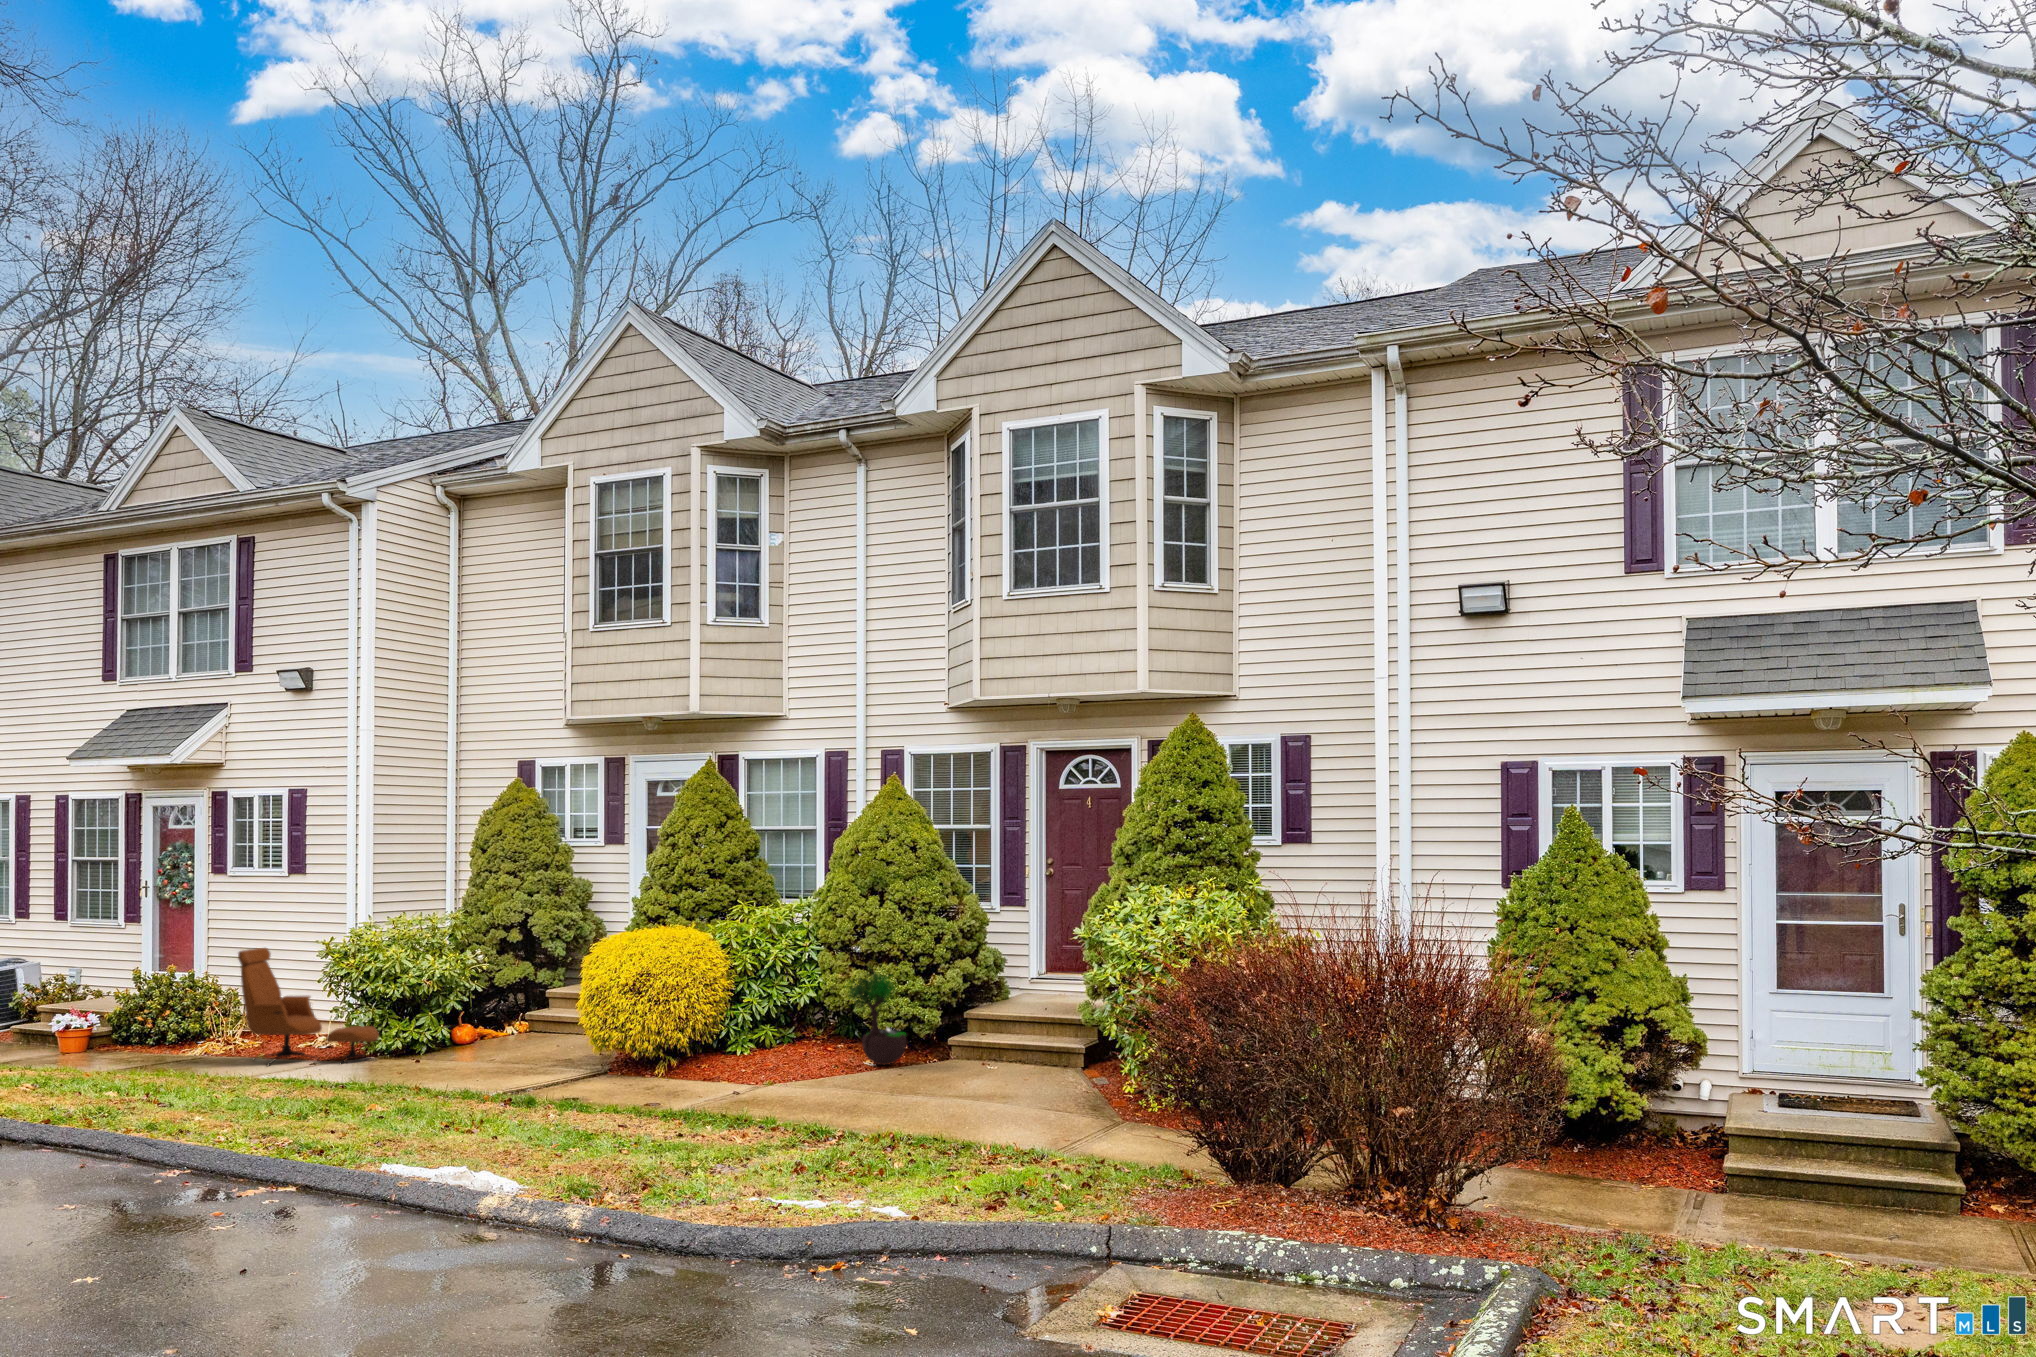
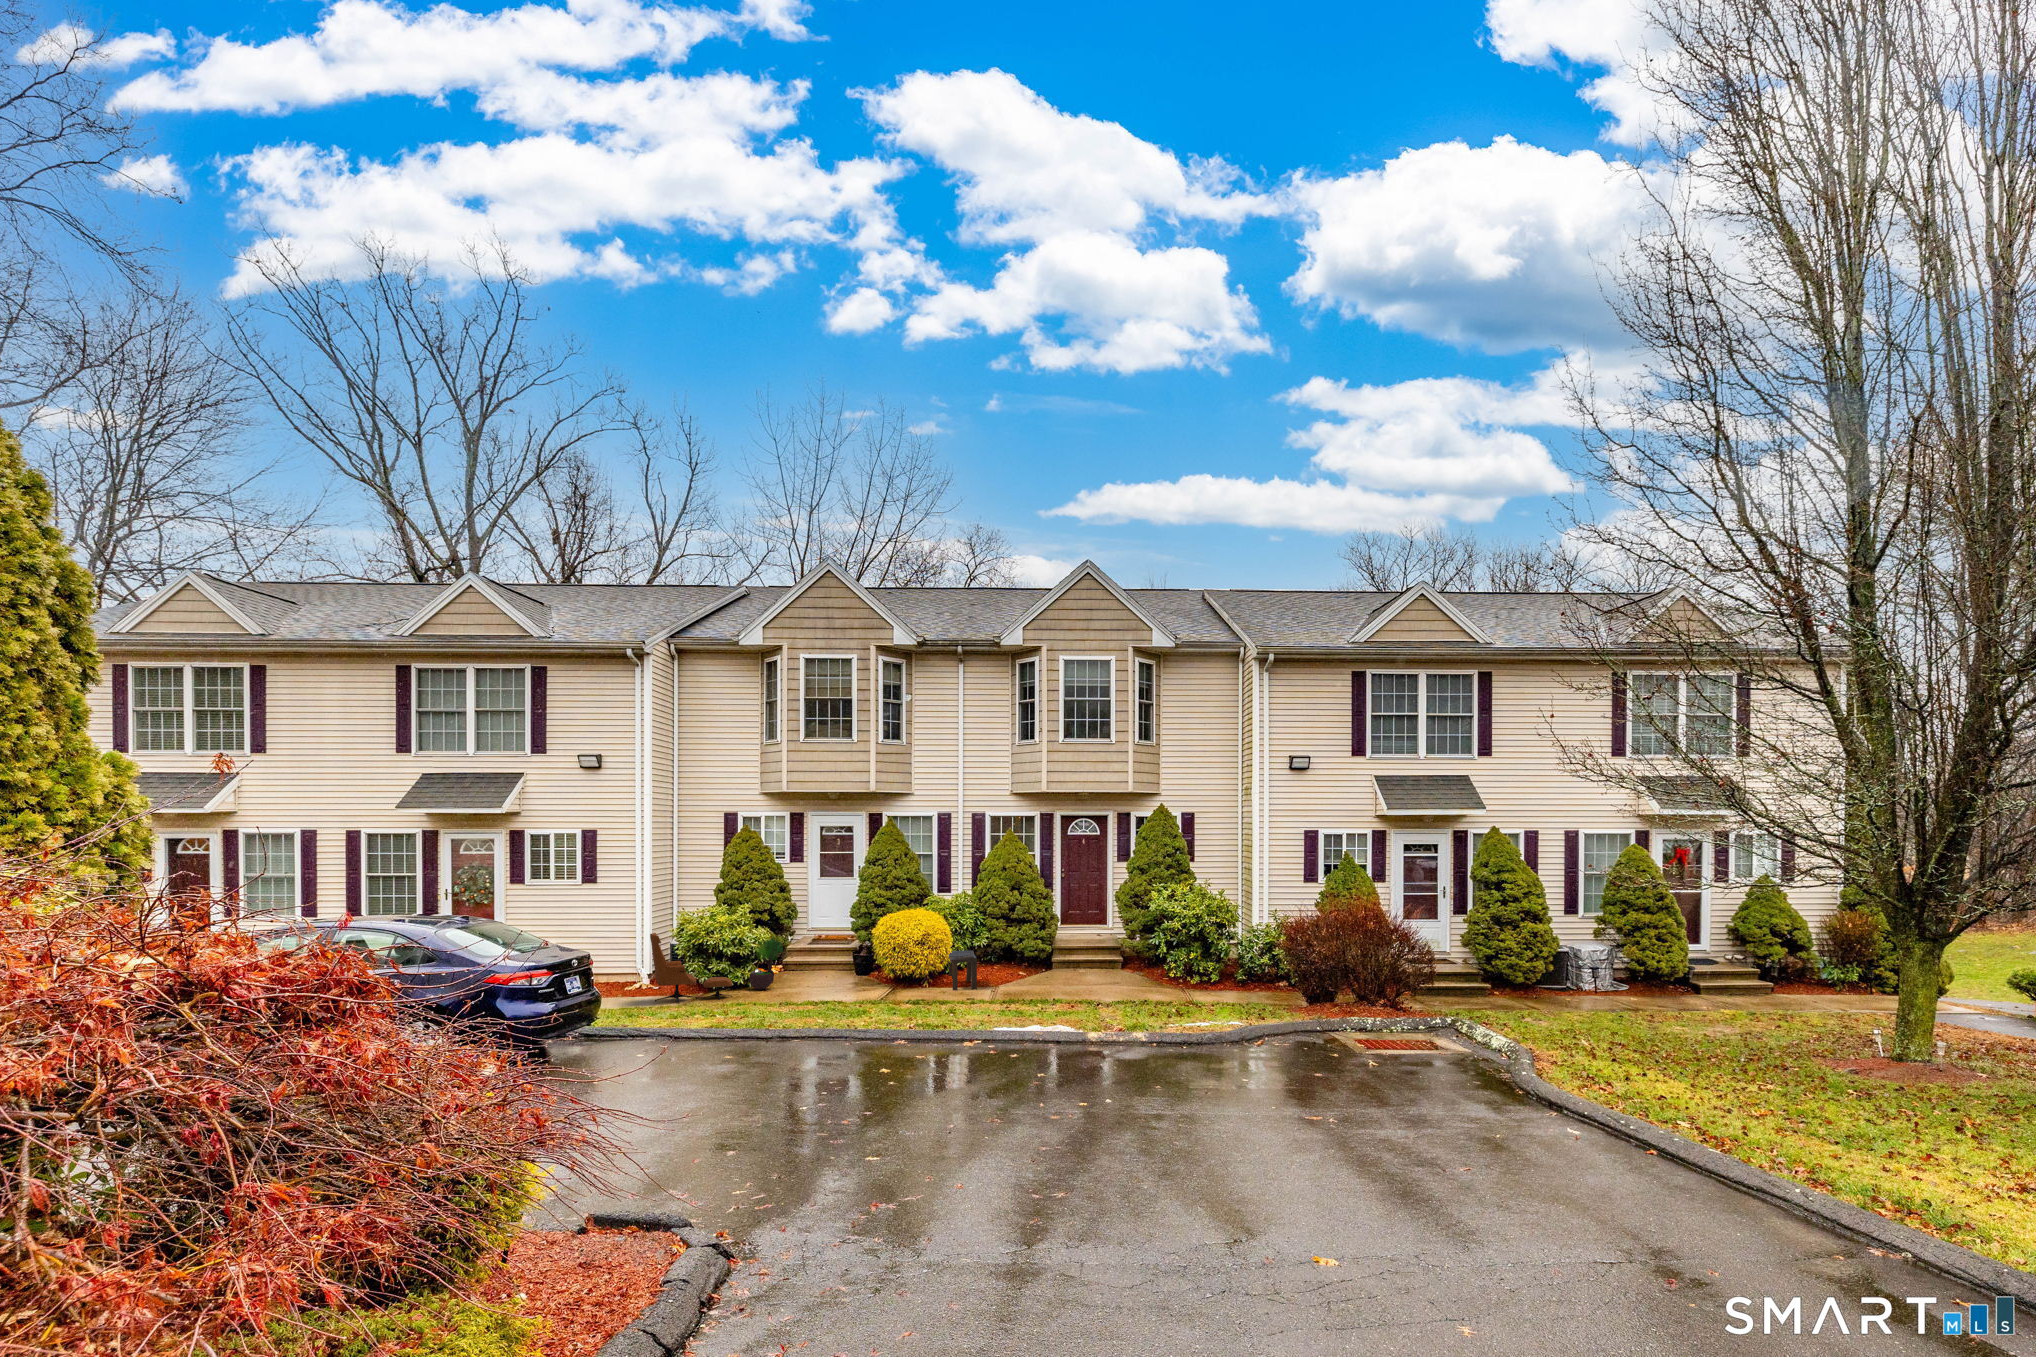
potted tree: present [845,968,906,1065] -> present [749,936,781,990]
bench: none [706,1001,800,1077] -> present [948,950,977,990]

